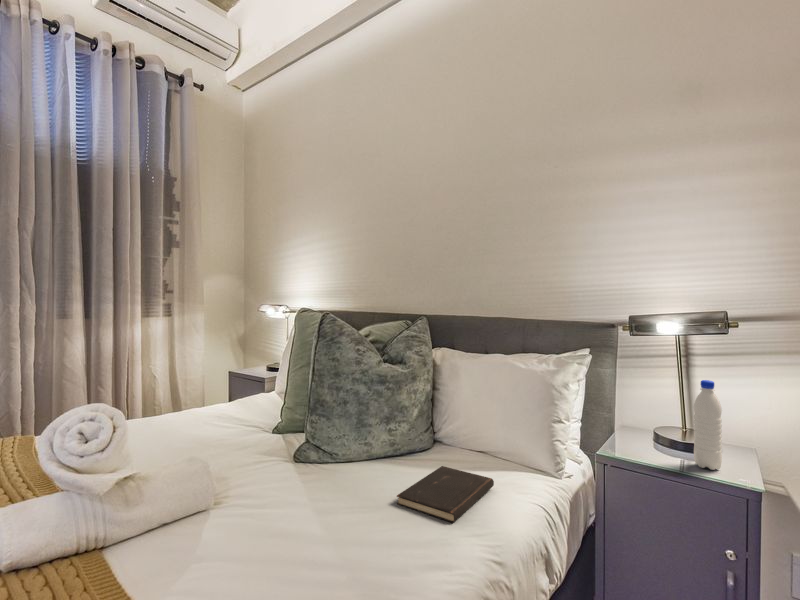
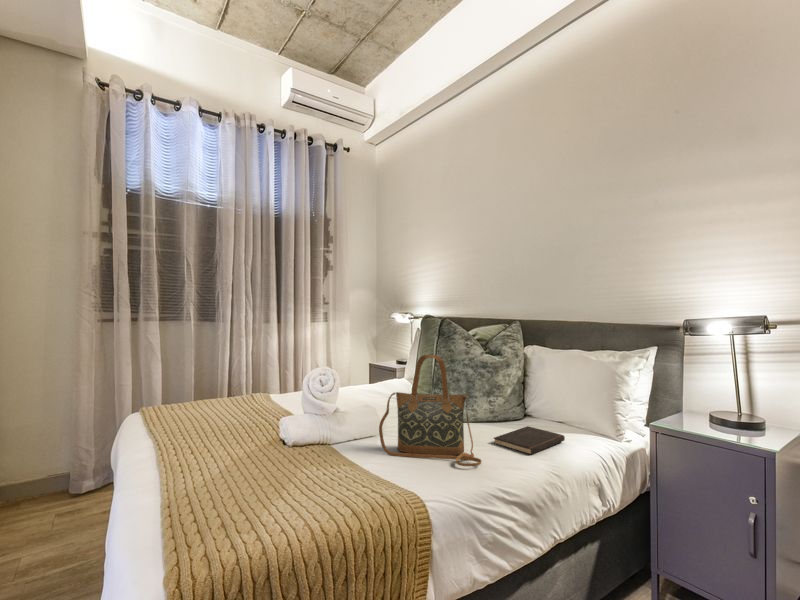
handbag: none [202,376,381,571] -> present [379,355,482,466]
water bottle: present [694,380,722,470] -> none [726,370,750,438]

